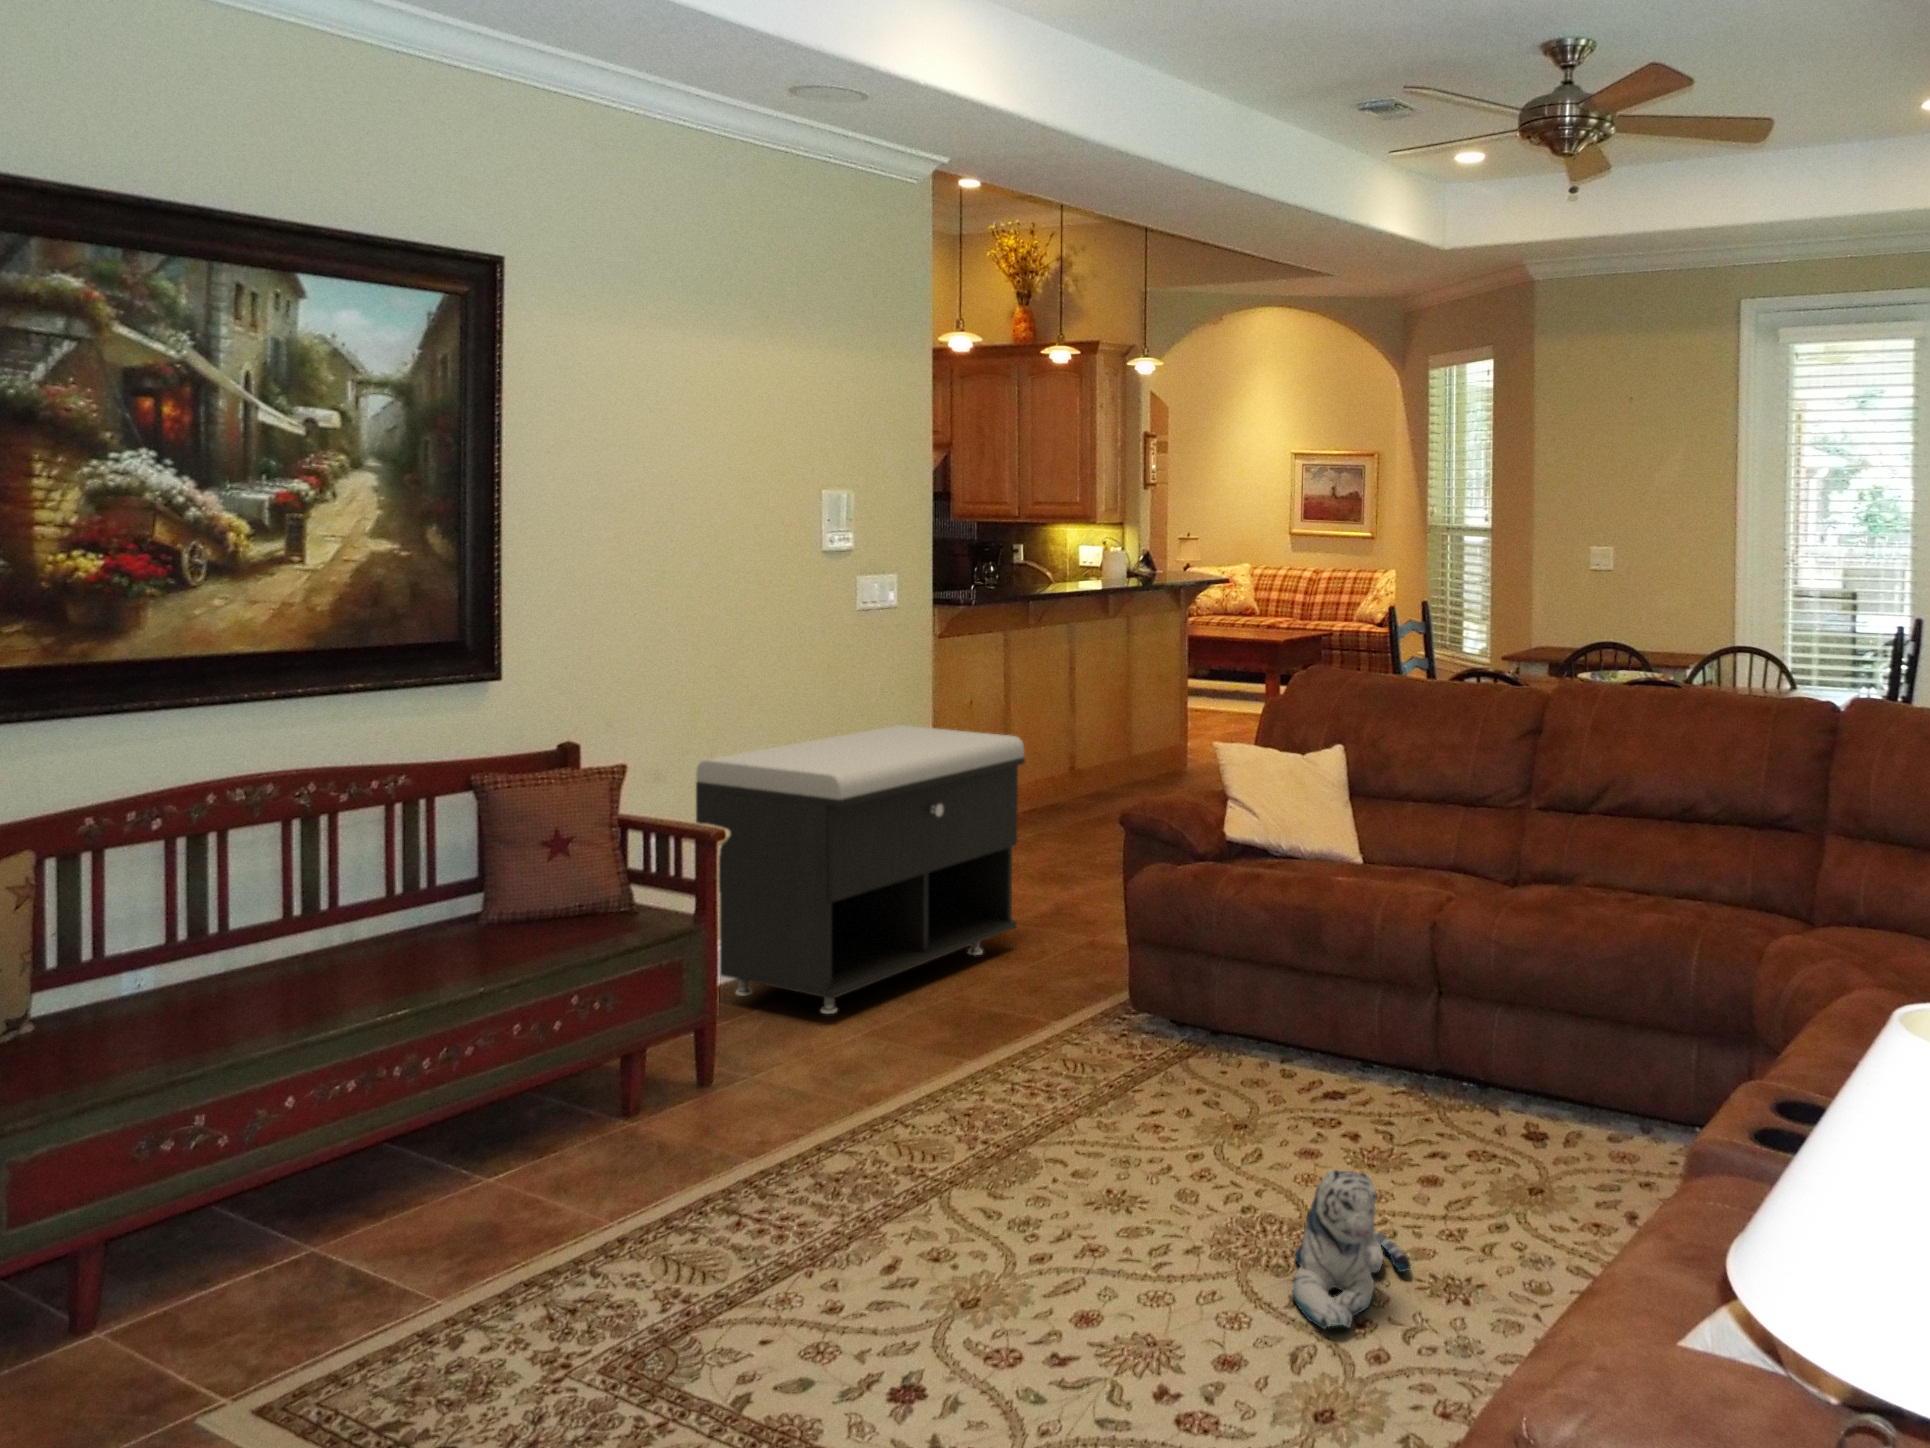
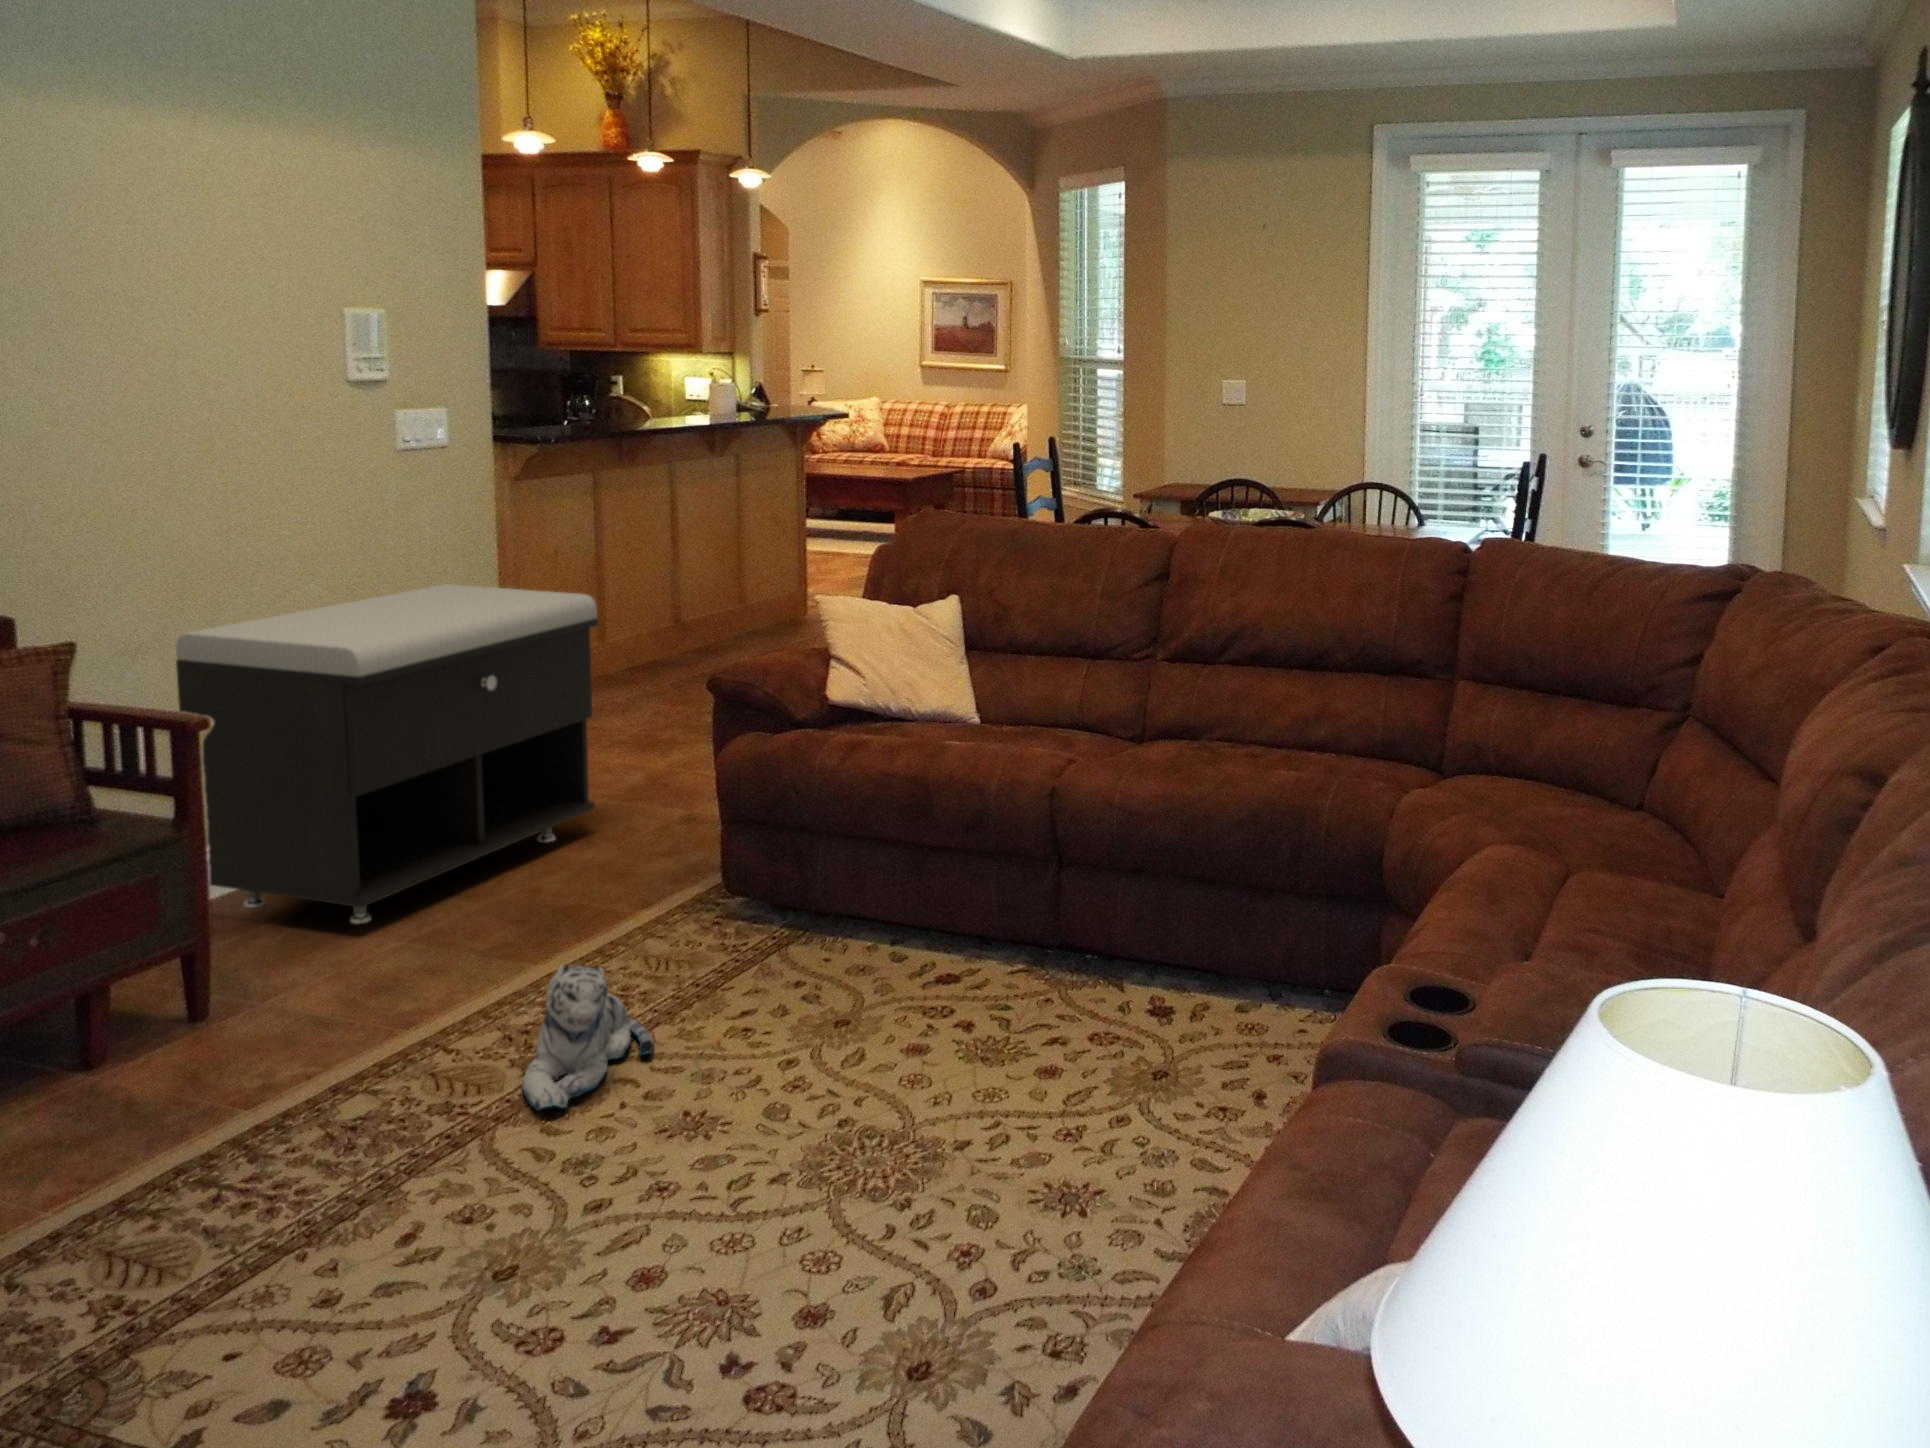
plush toy: present [1292,1170,1410,1329] -> present [522,965,654,1111]

